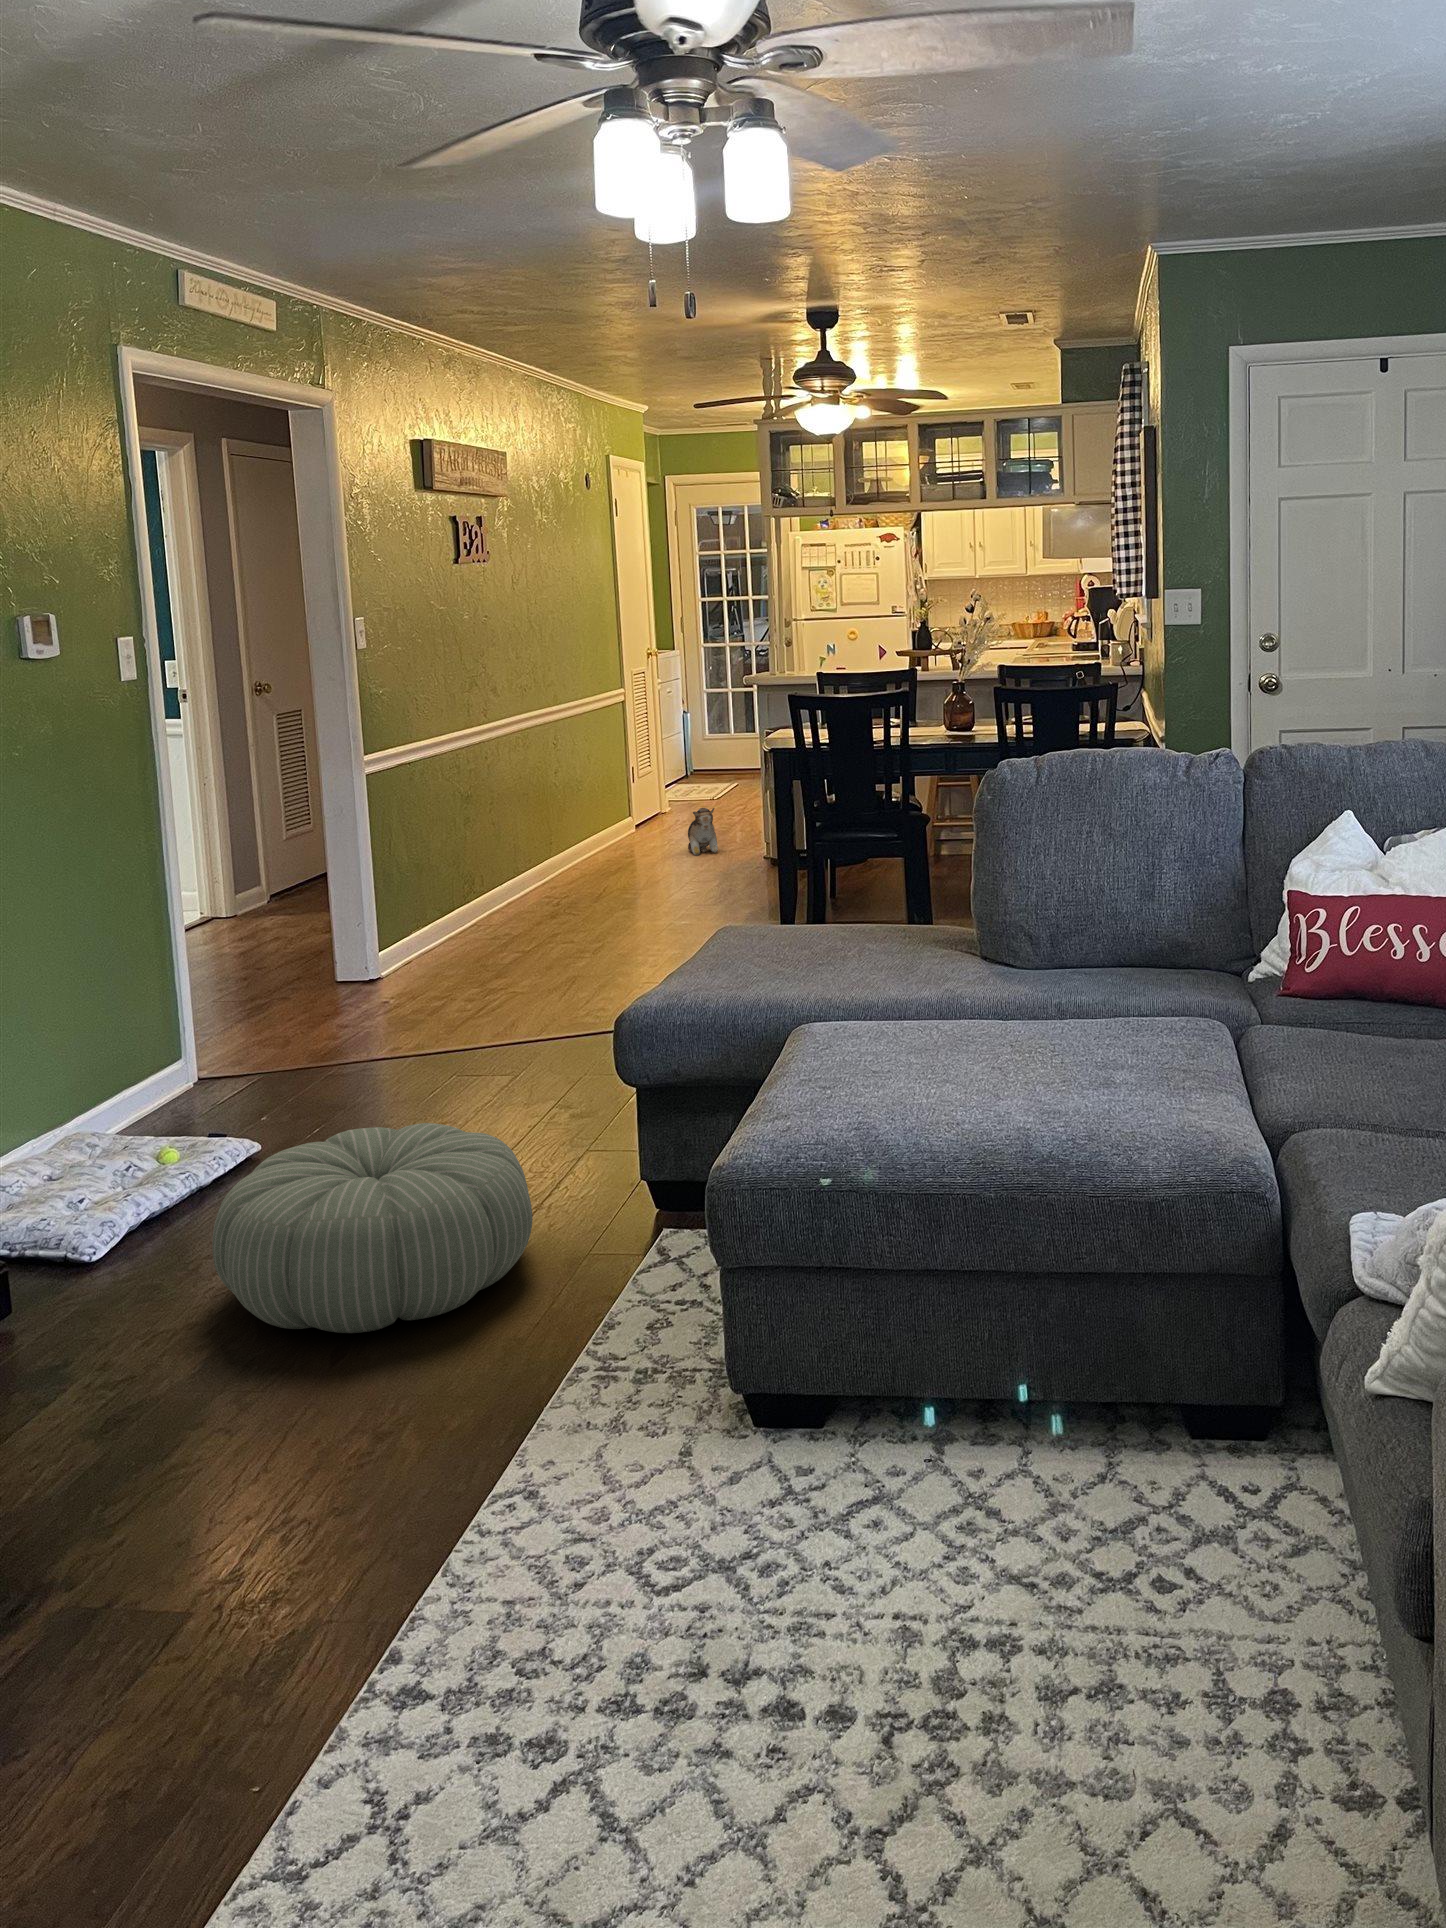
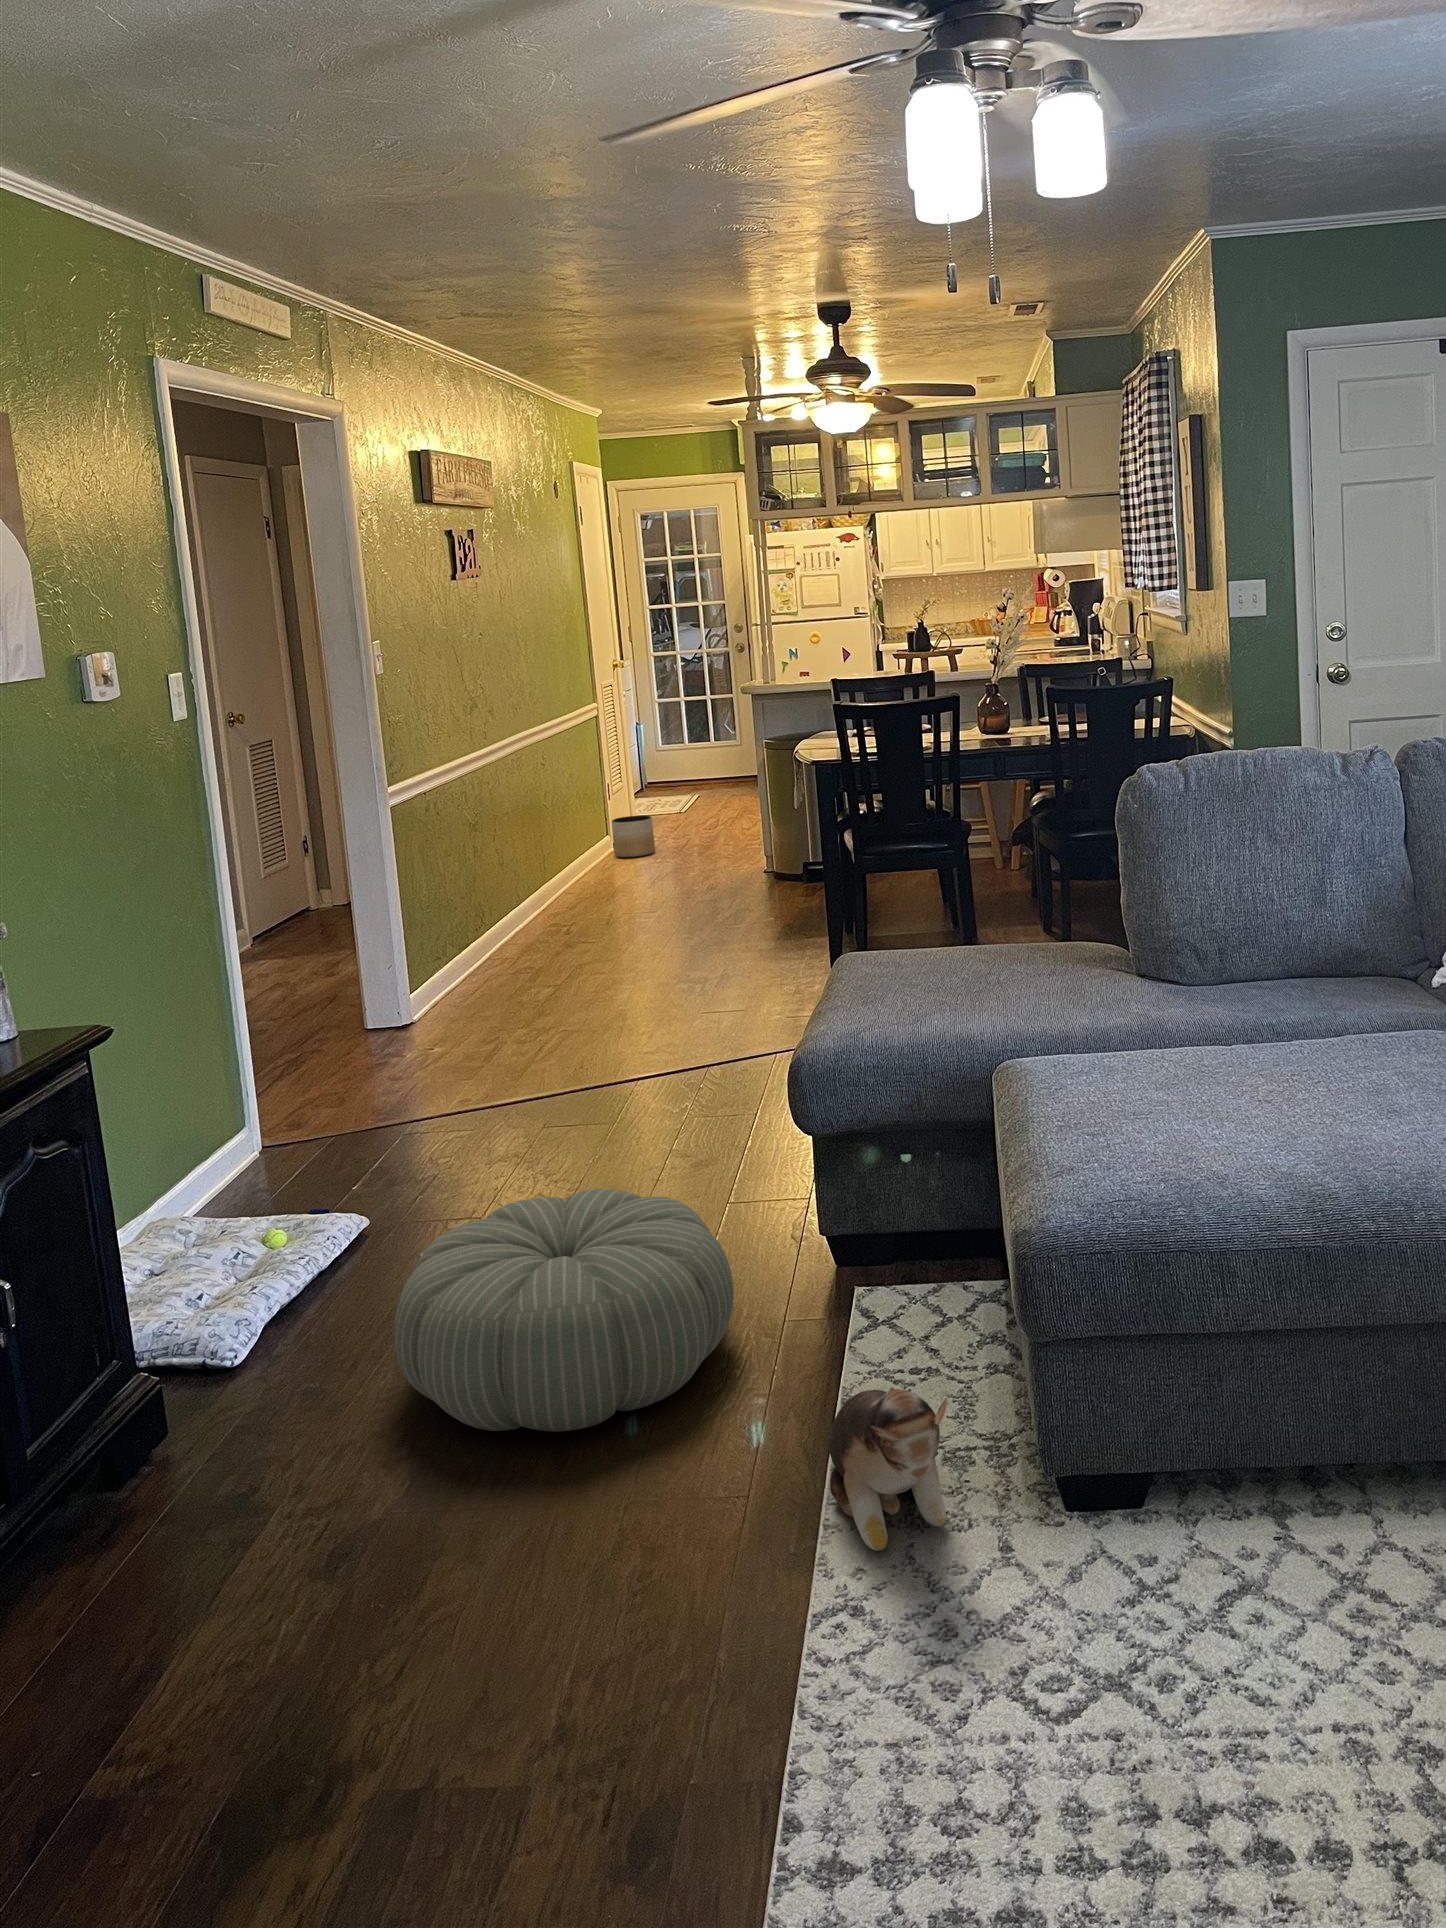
planter: none [630,800,671,841] -> present [612,816,655,858]
plush toy: present [688,808,718,855] -> present [829,1388,947,1551]

